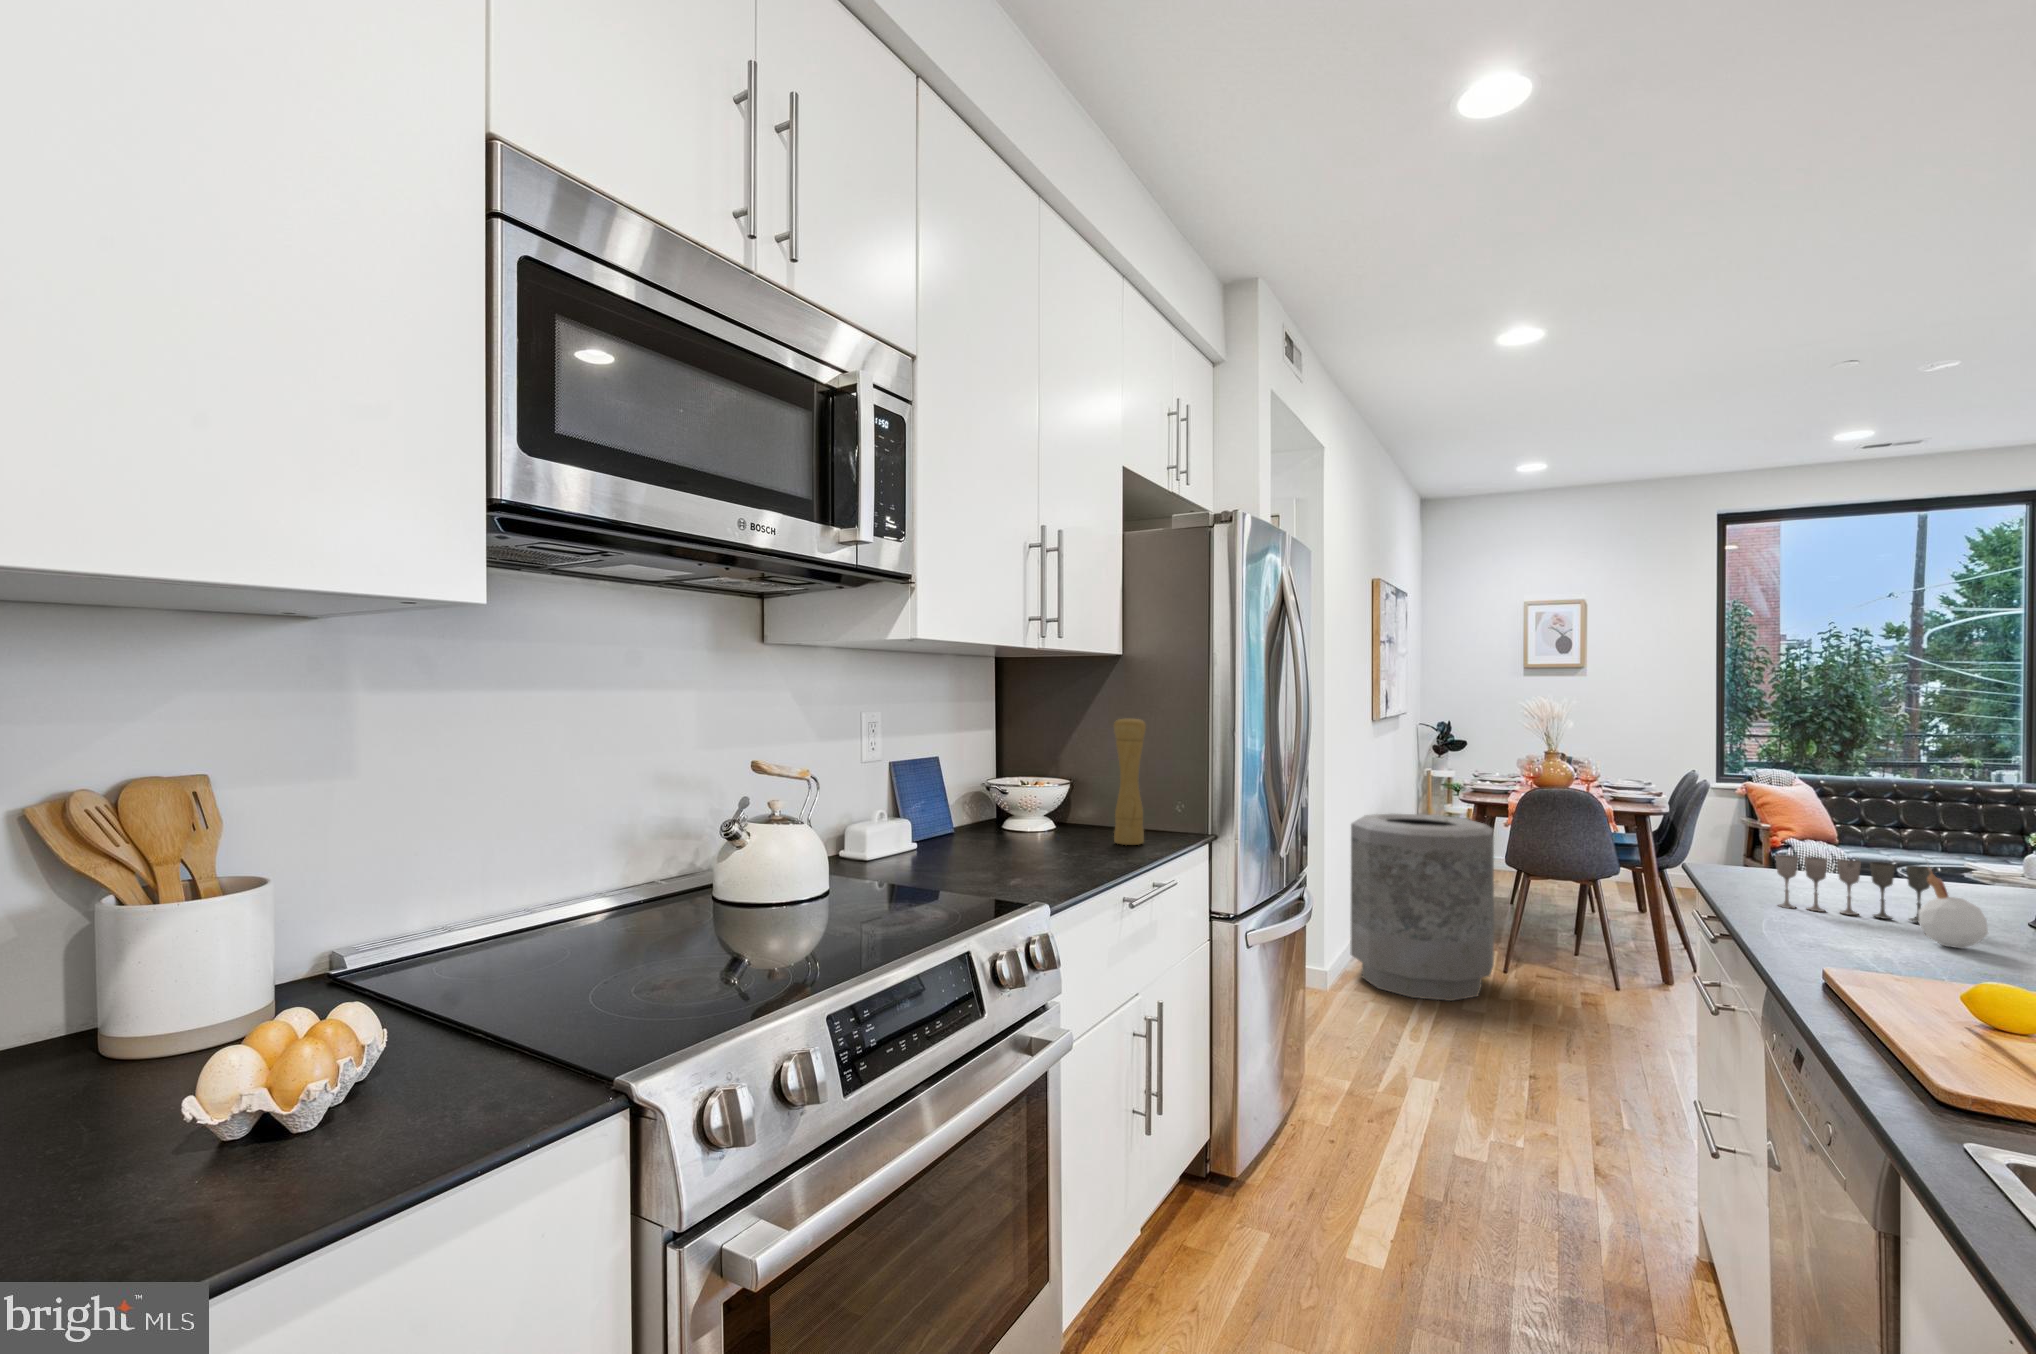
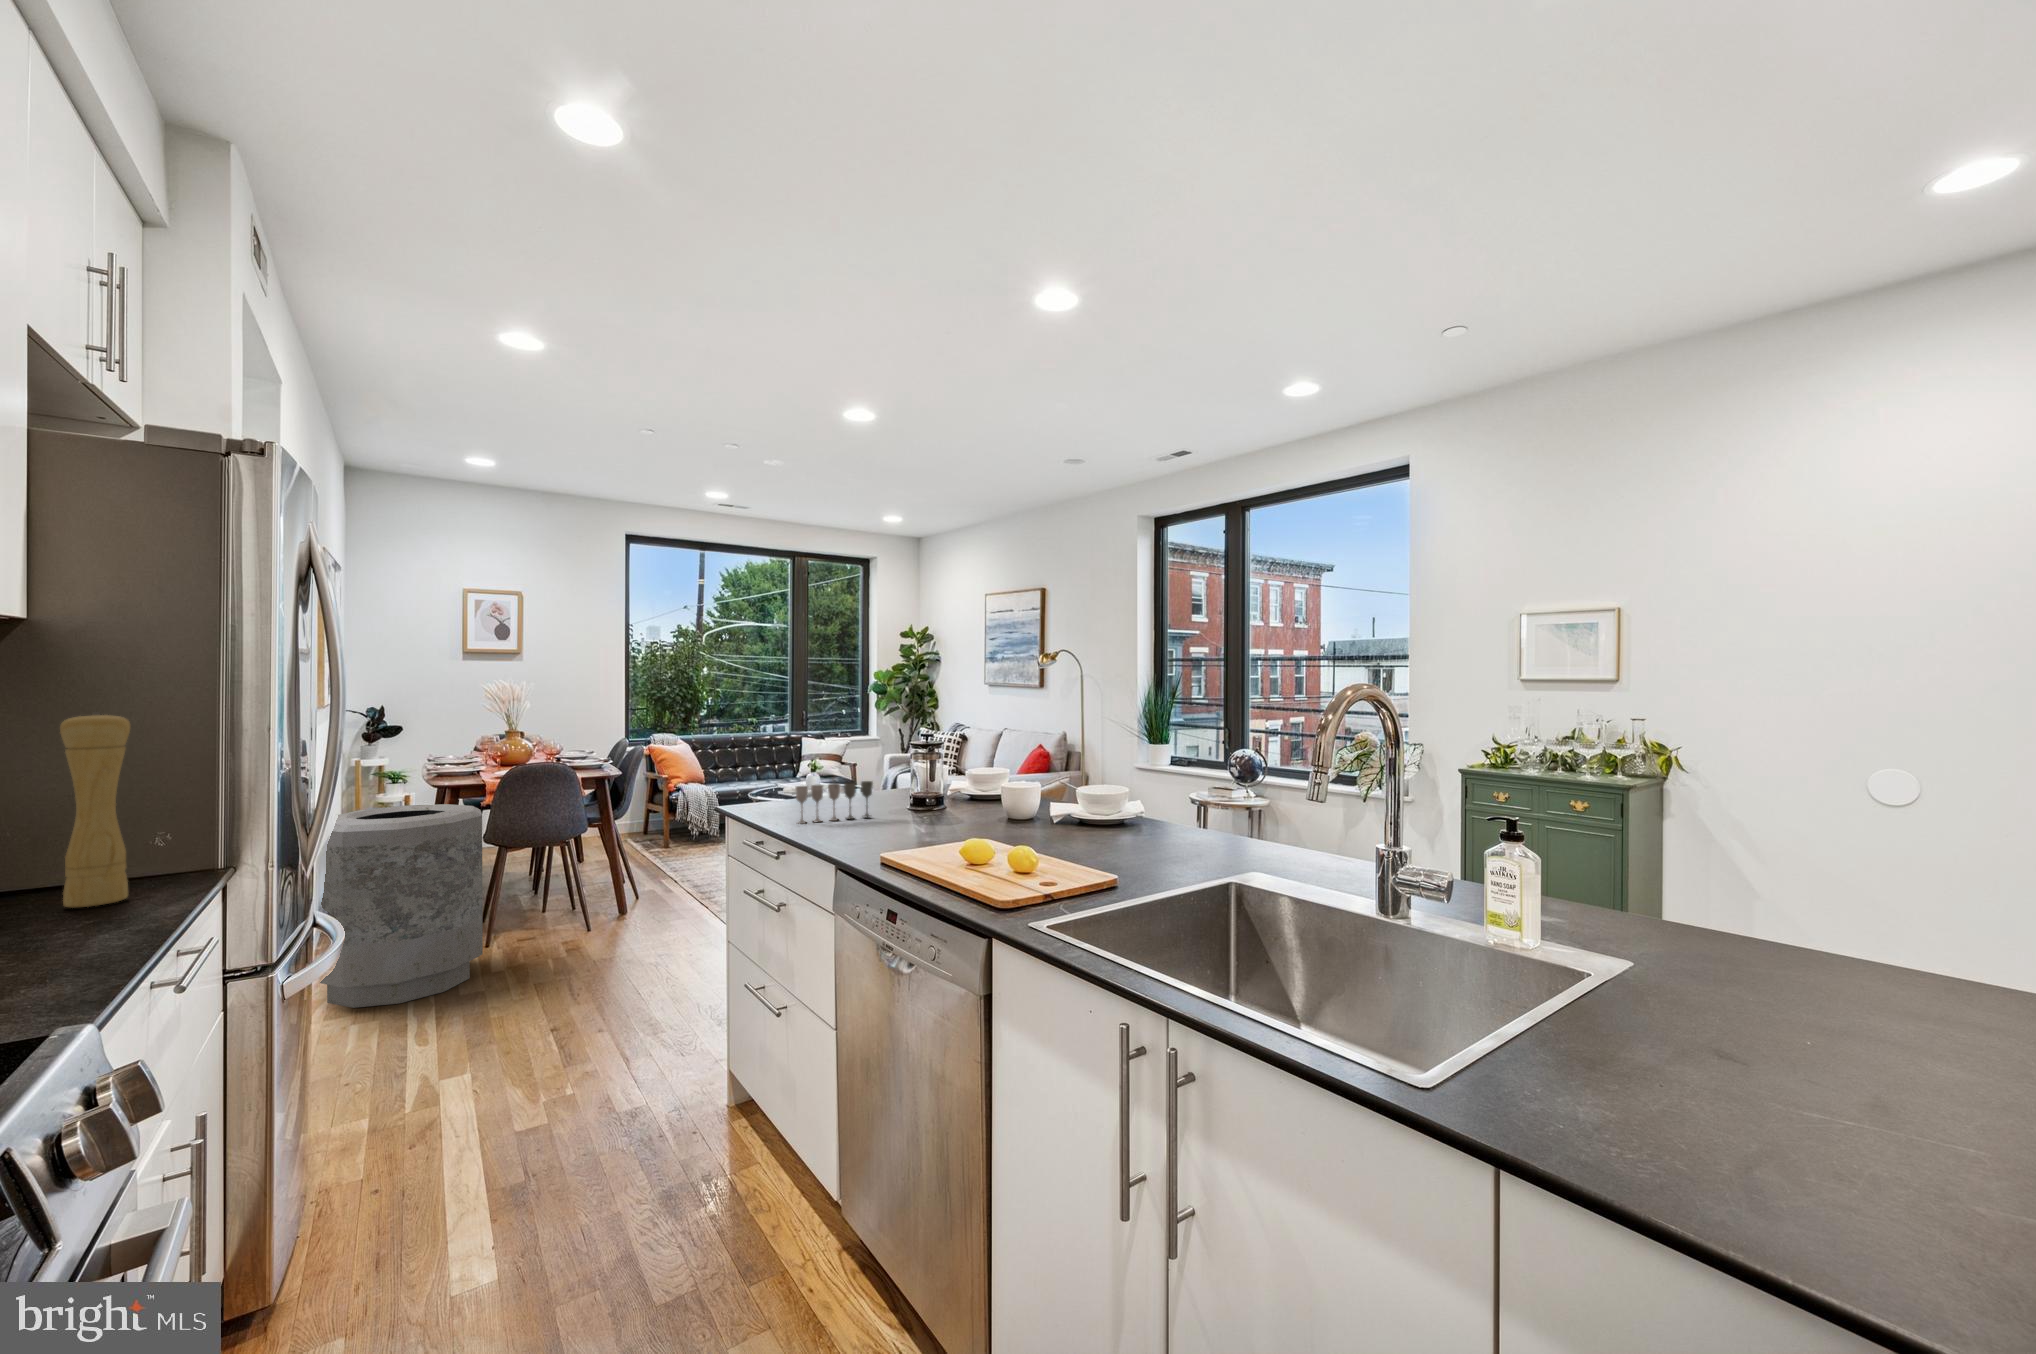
candle: present [1918,859,1988,948] -> none [879,774,910,828]

